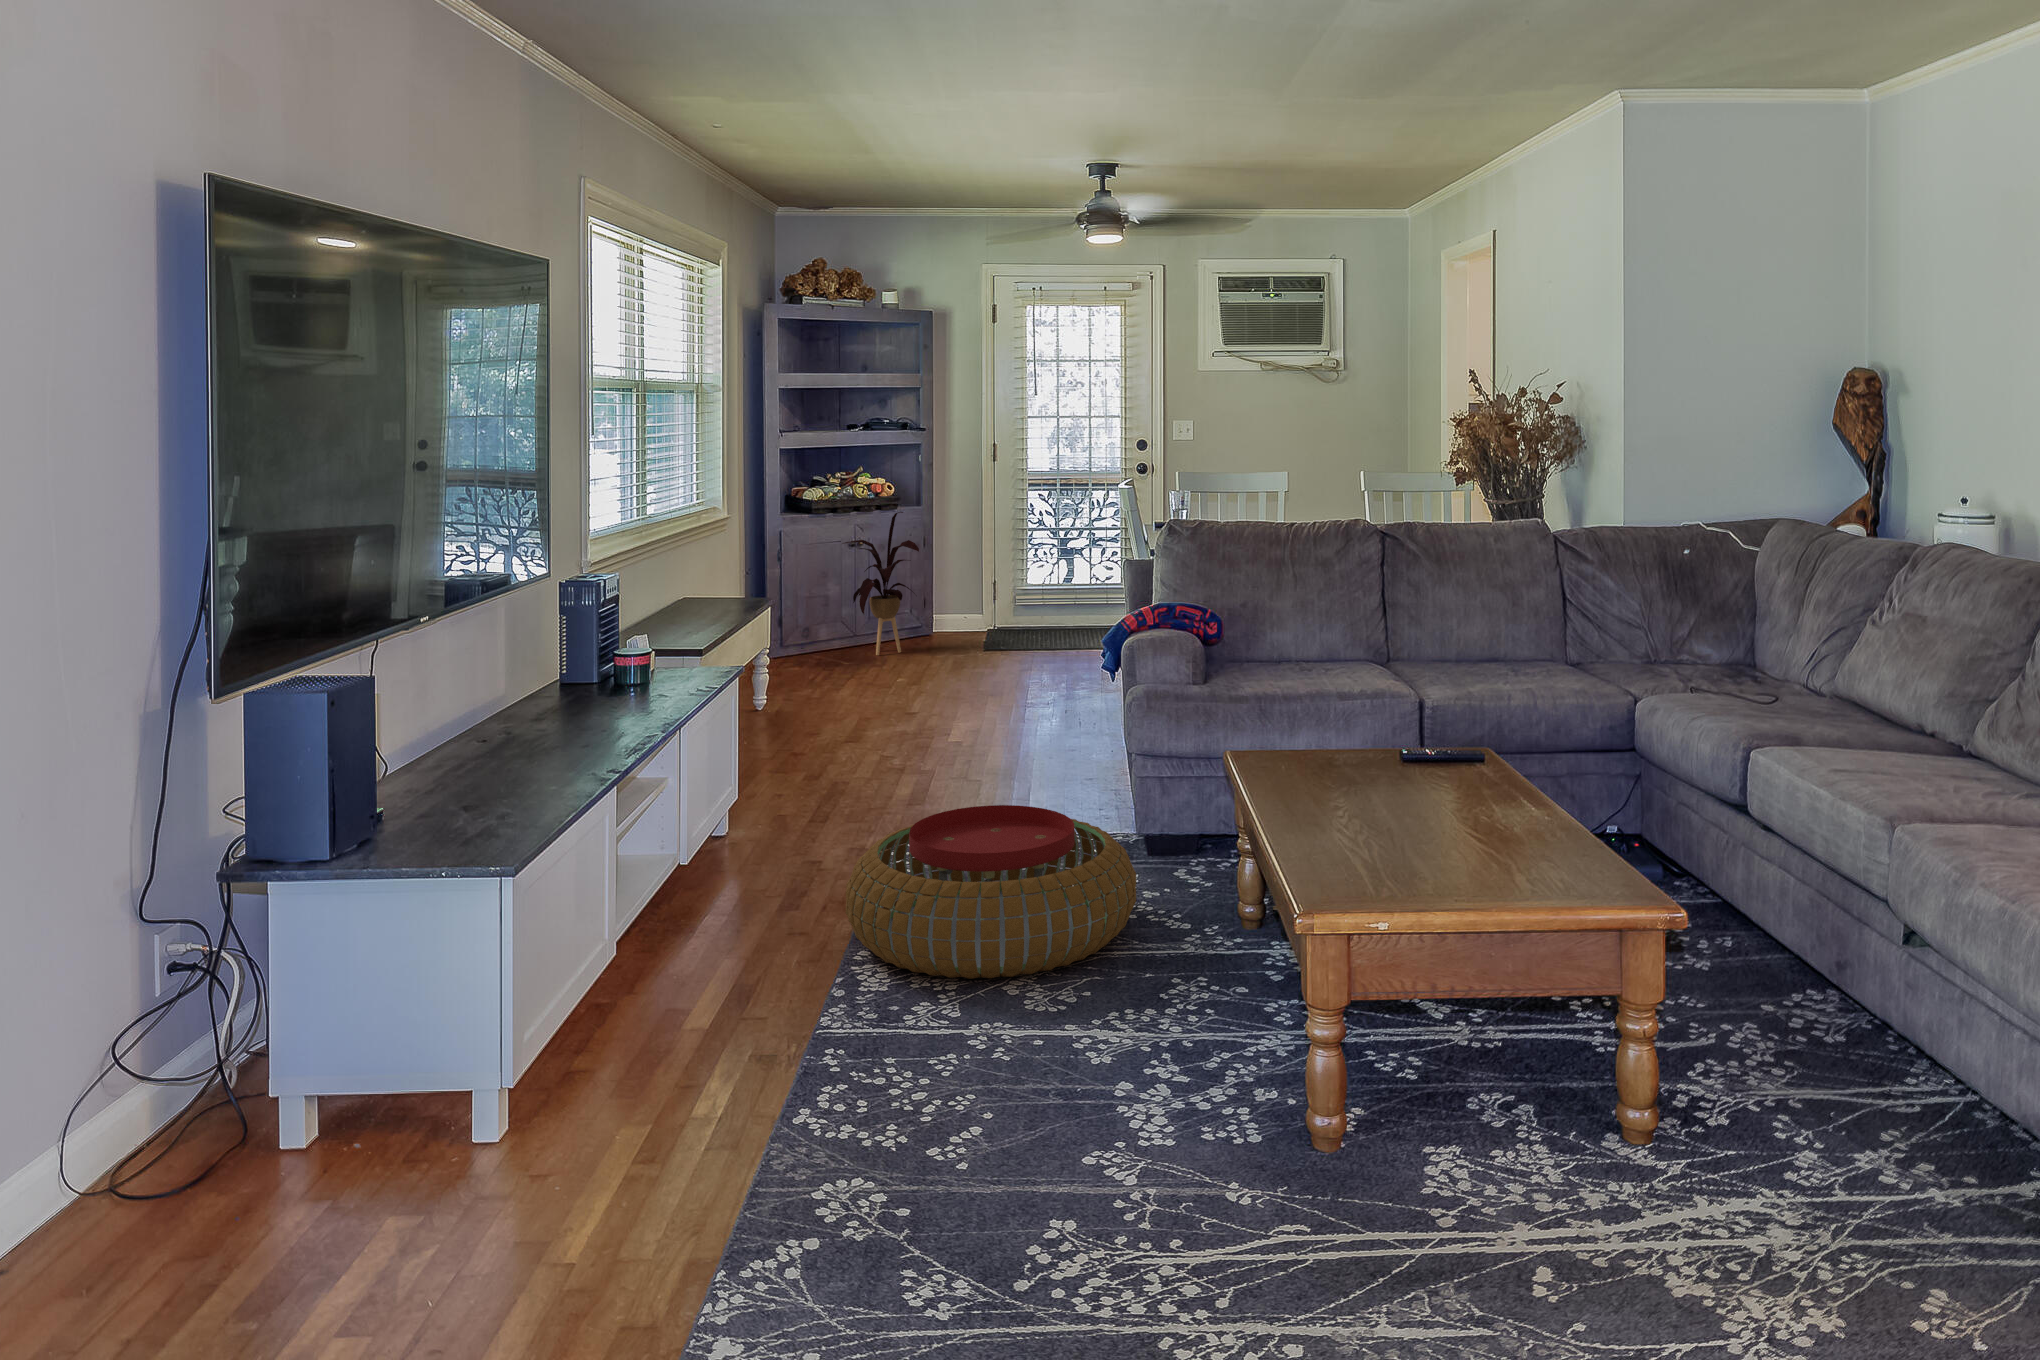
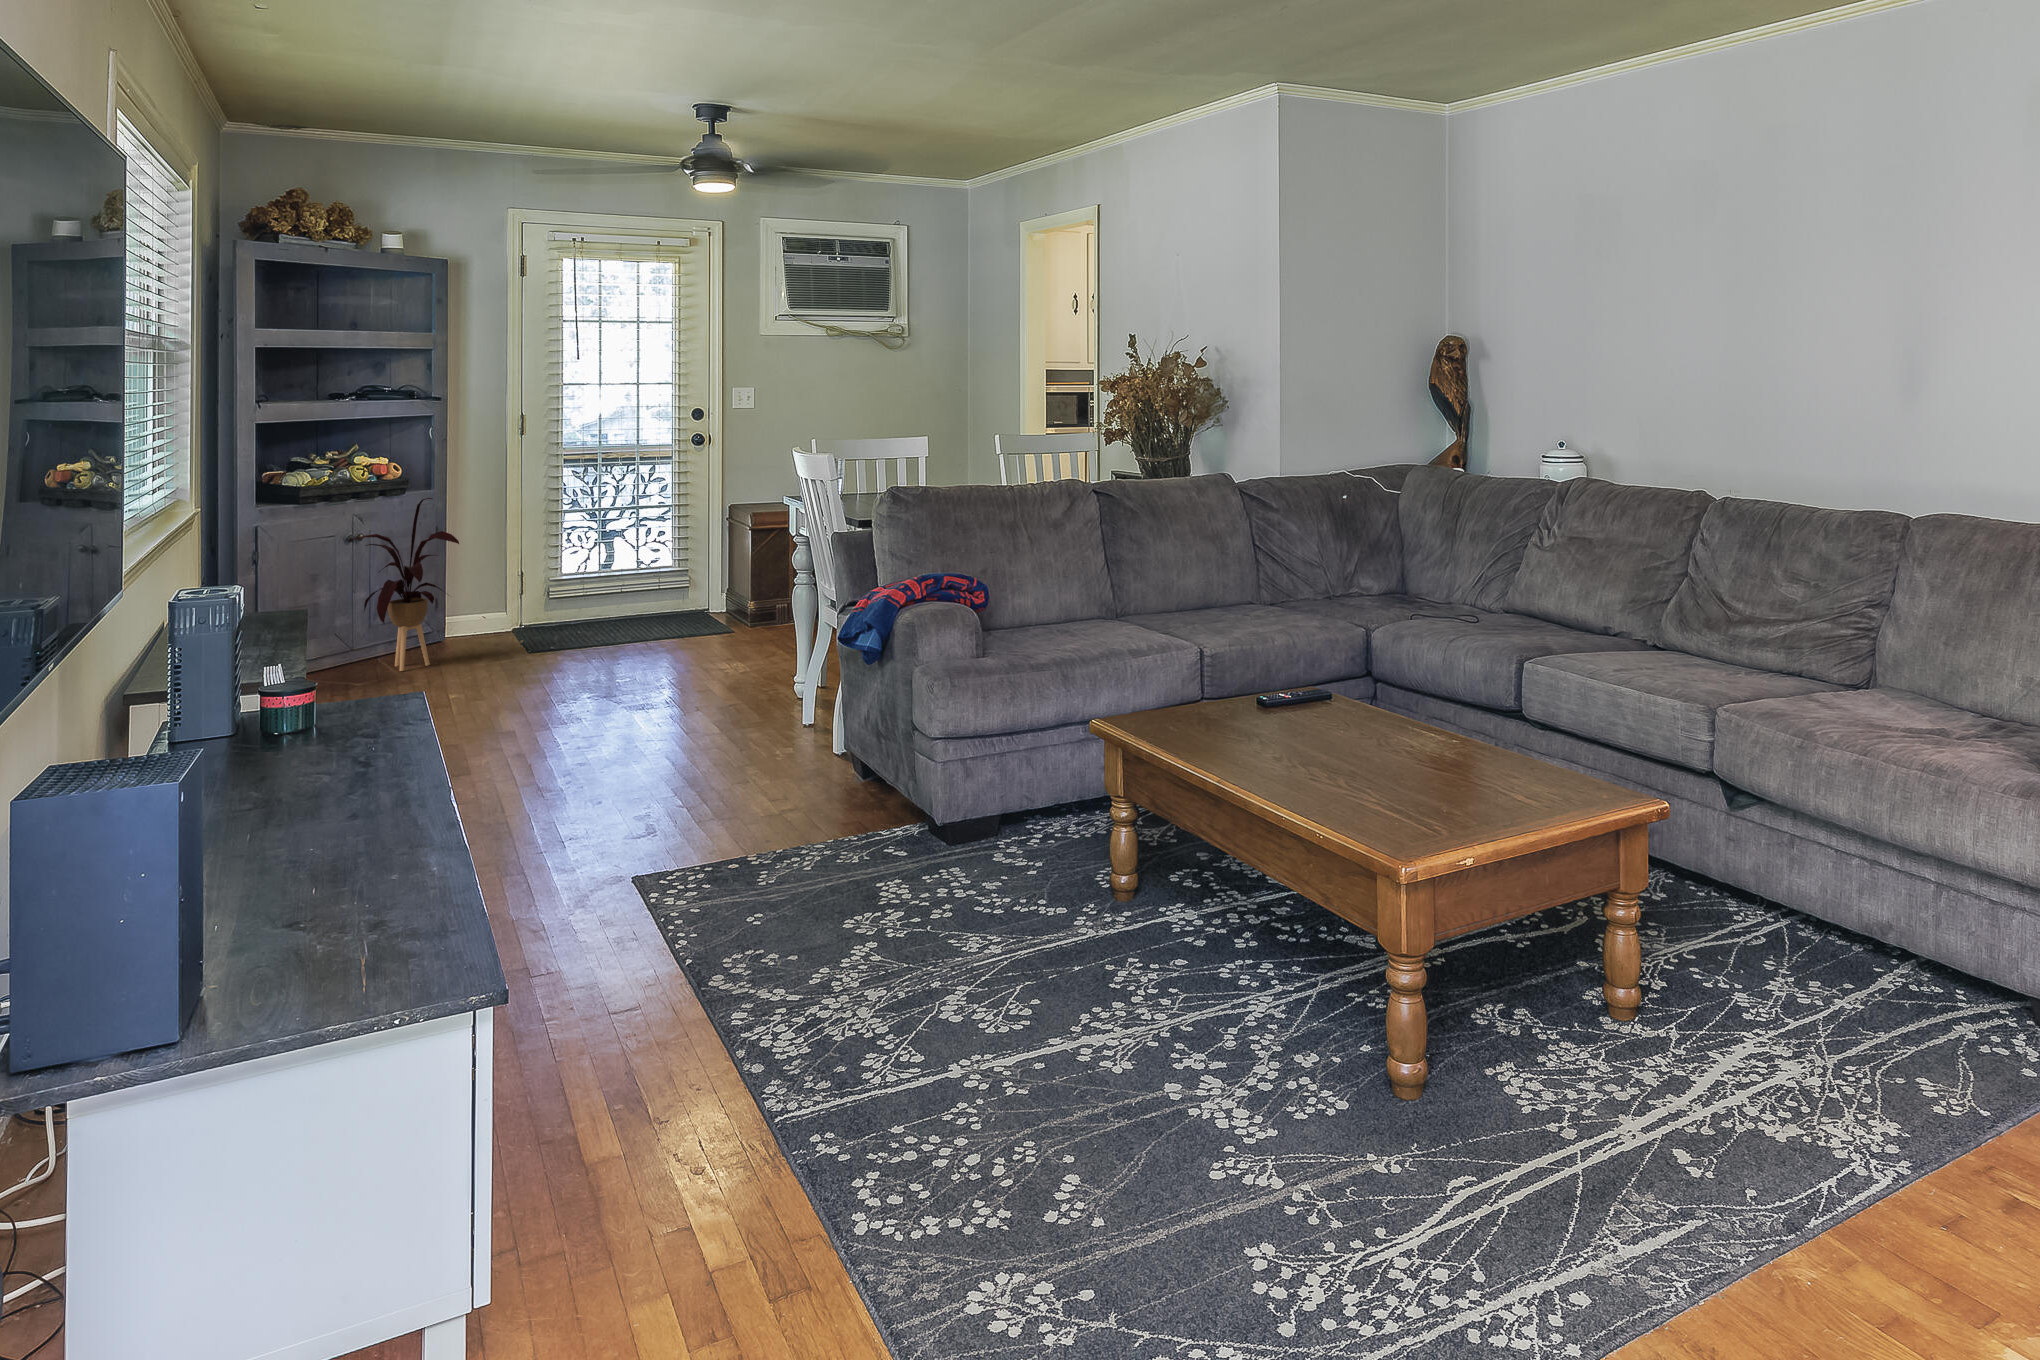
pouf: present [846,805,1136,979] -> none [697,817,1032,1022]

